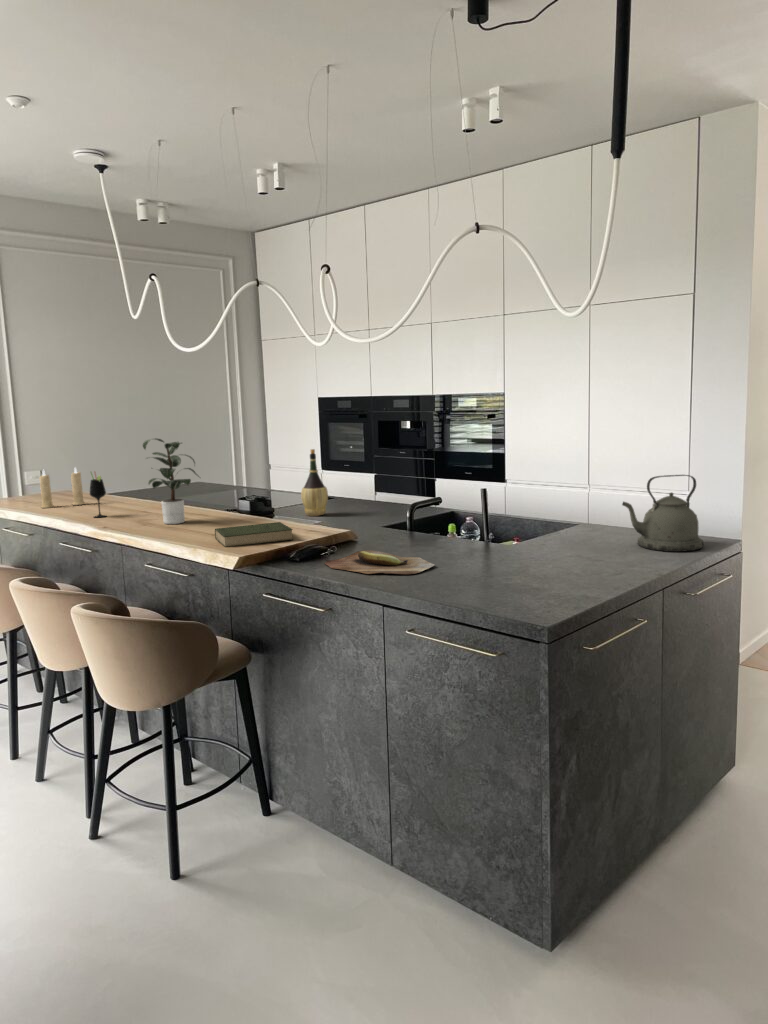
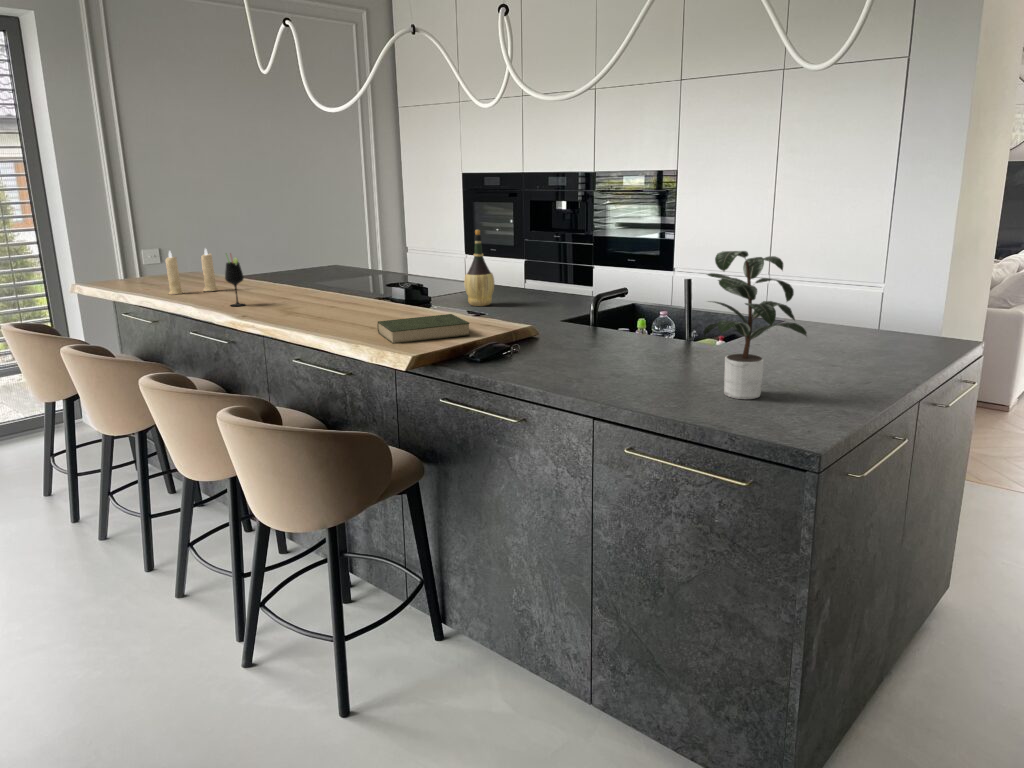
potted plant: present [143,438,199,524] -> present [704,251,807,399]
kettle: present [622,475,703,552] -> none [854,262,945,352]
cutting board: present [325,550,434,574] -> none [512,348,645,379]

